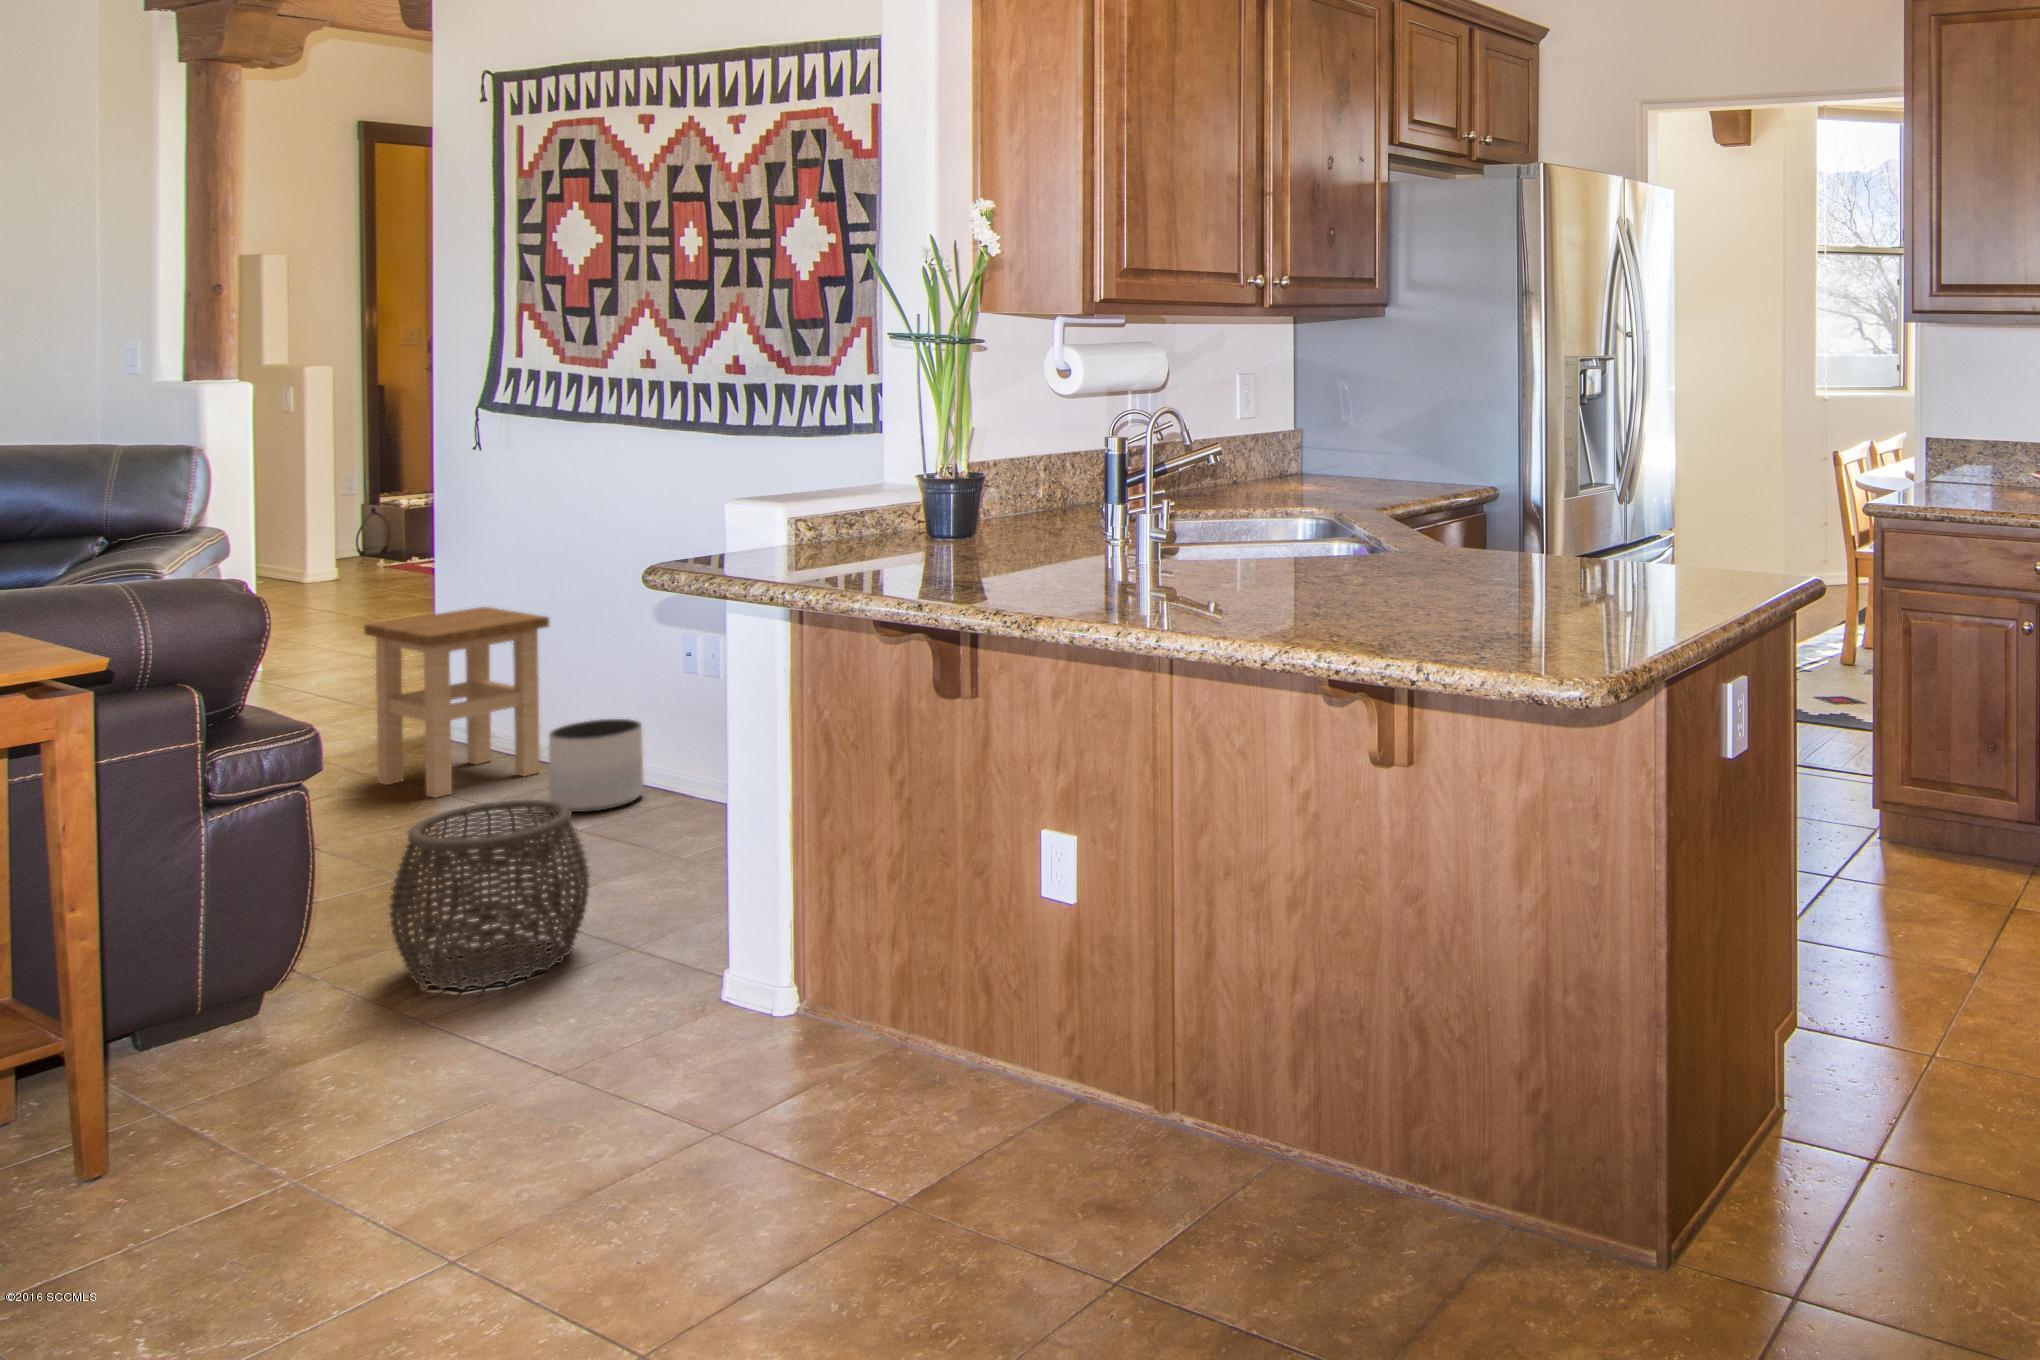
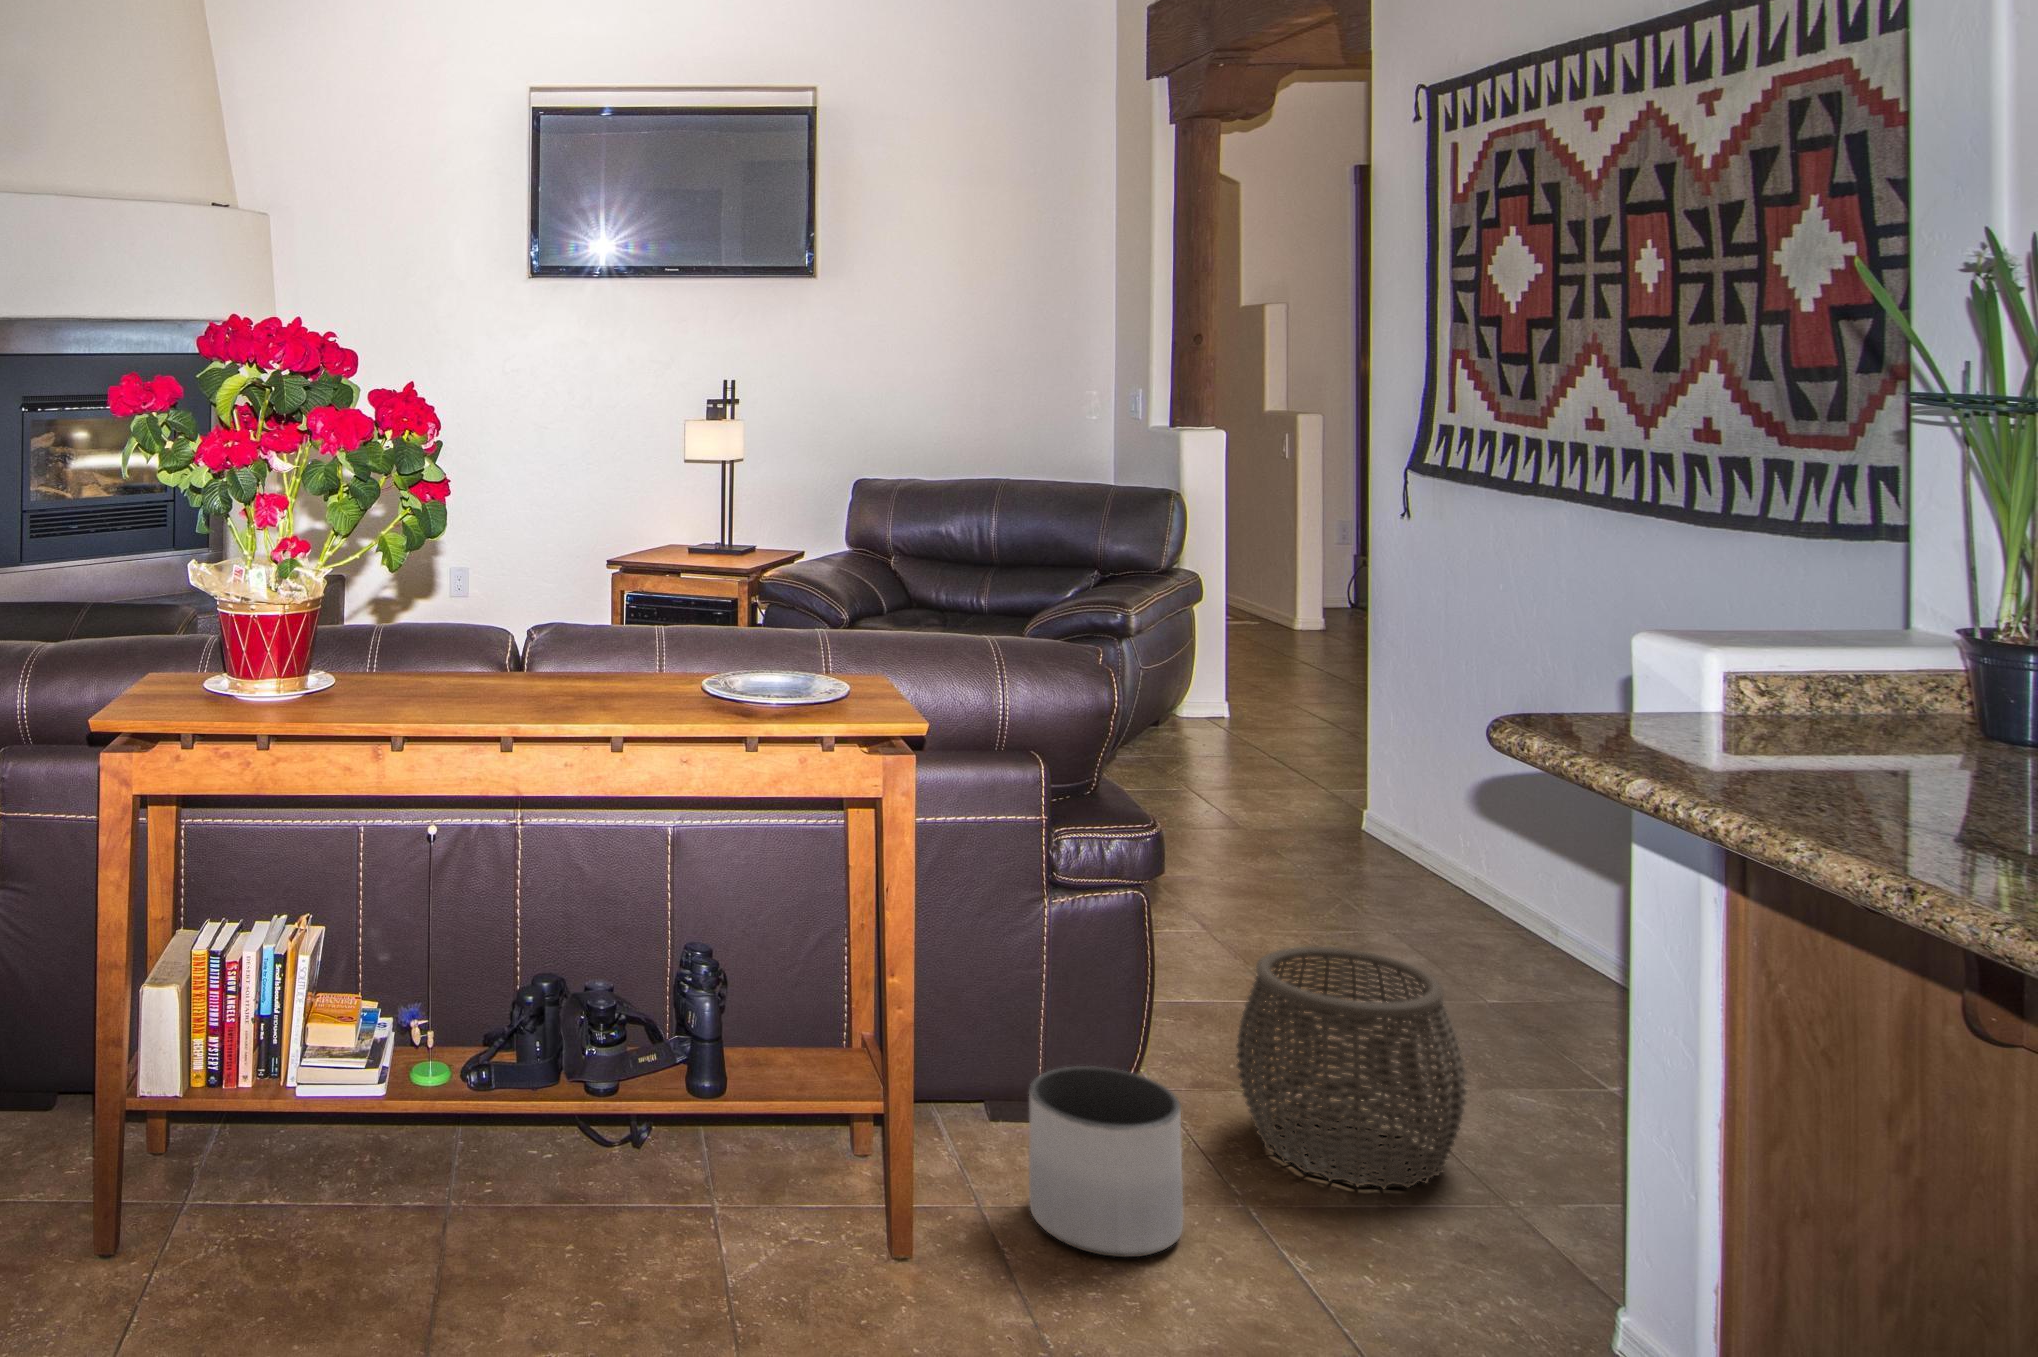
stool: present [364,607,549,798] -> none [1287,694,1480,903]
planter: present [549,719,644,812] -> present [1029,1066,1183,1257]

